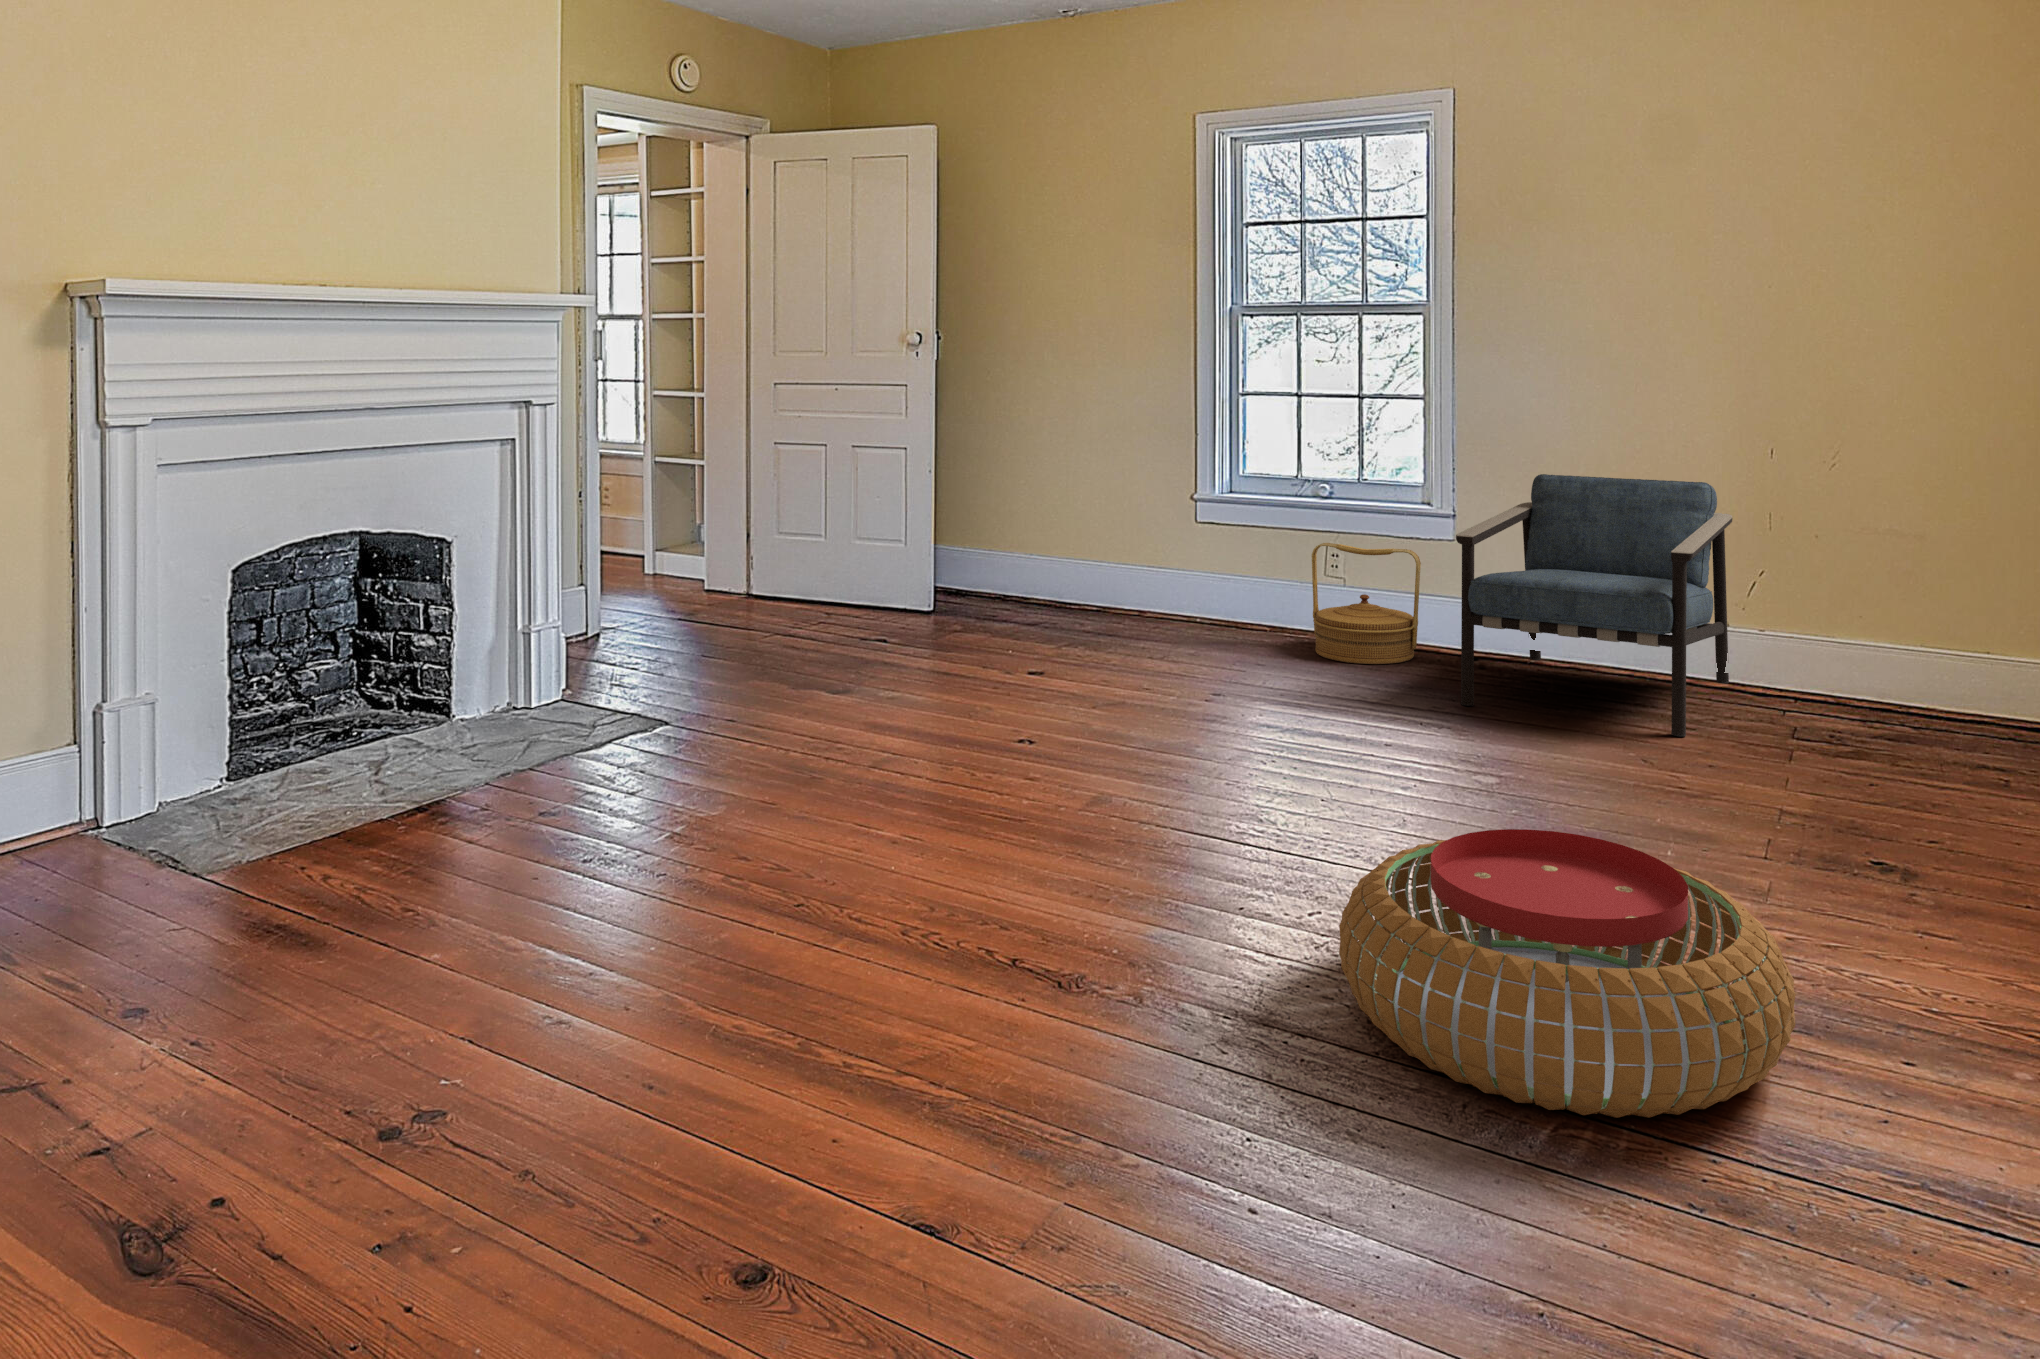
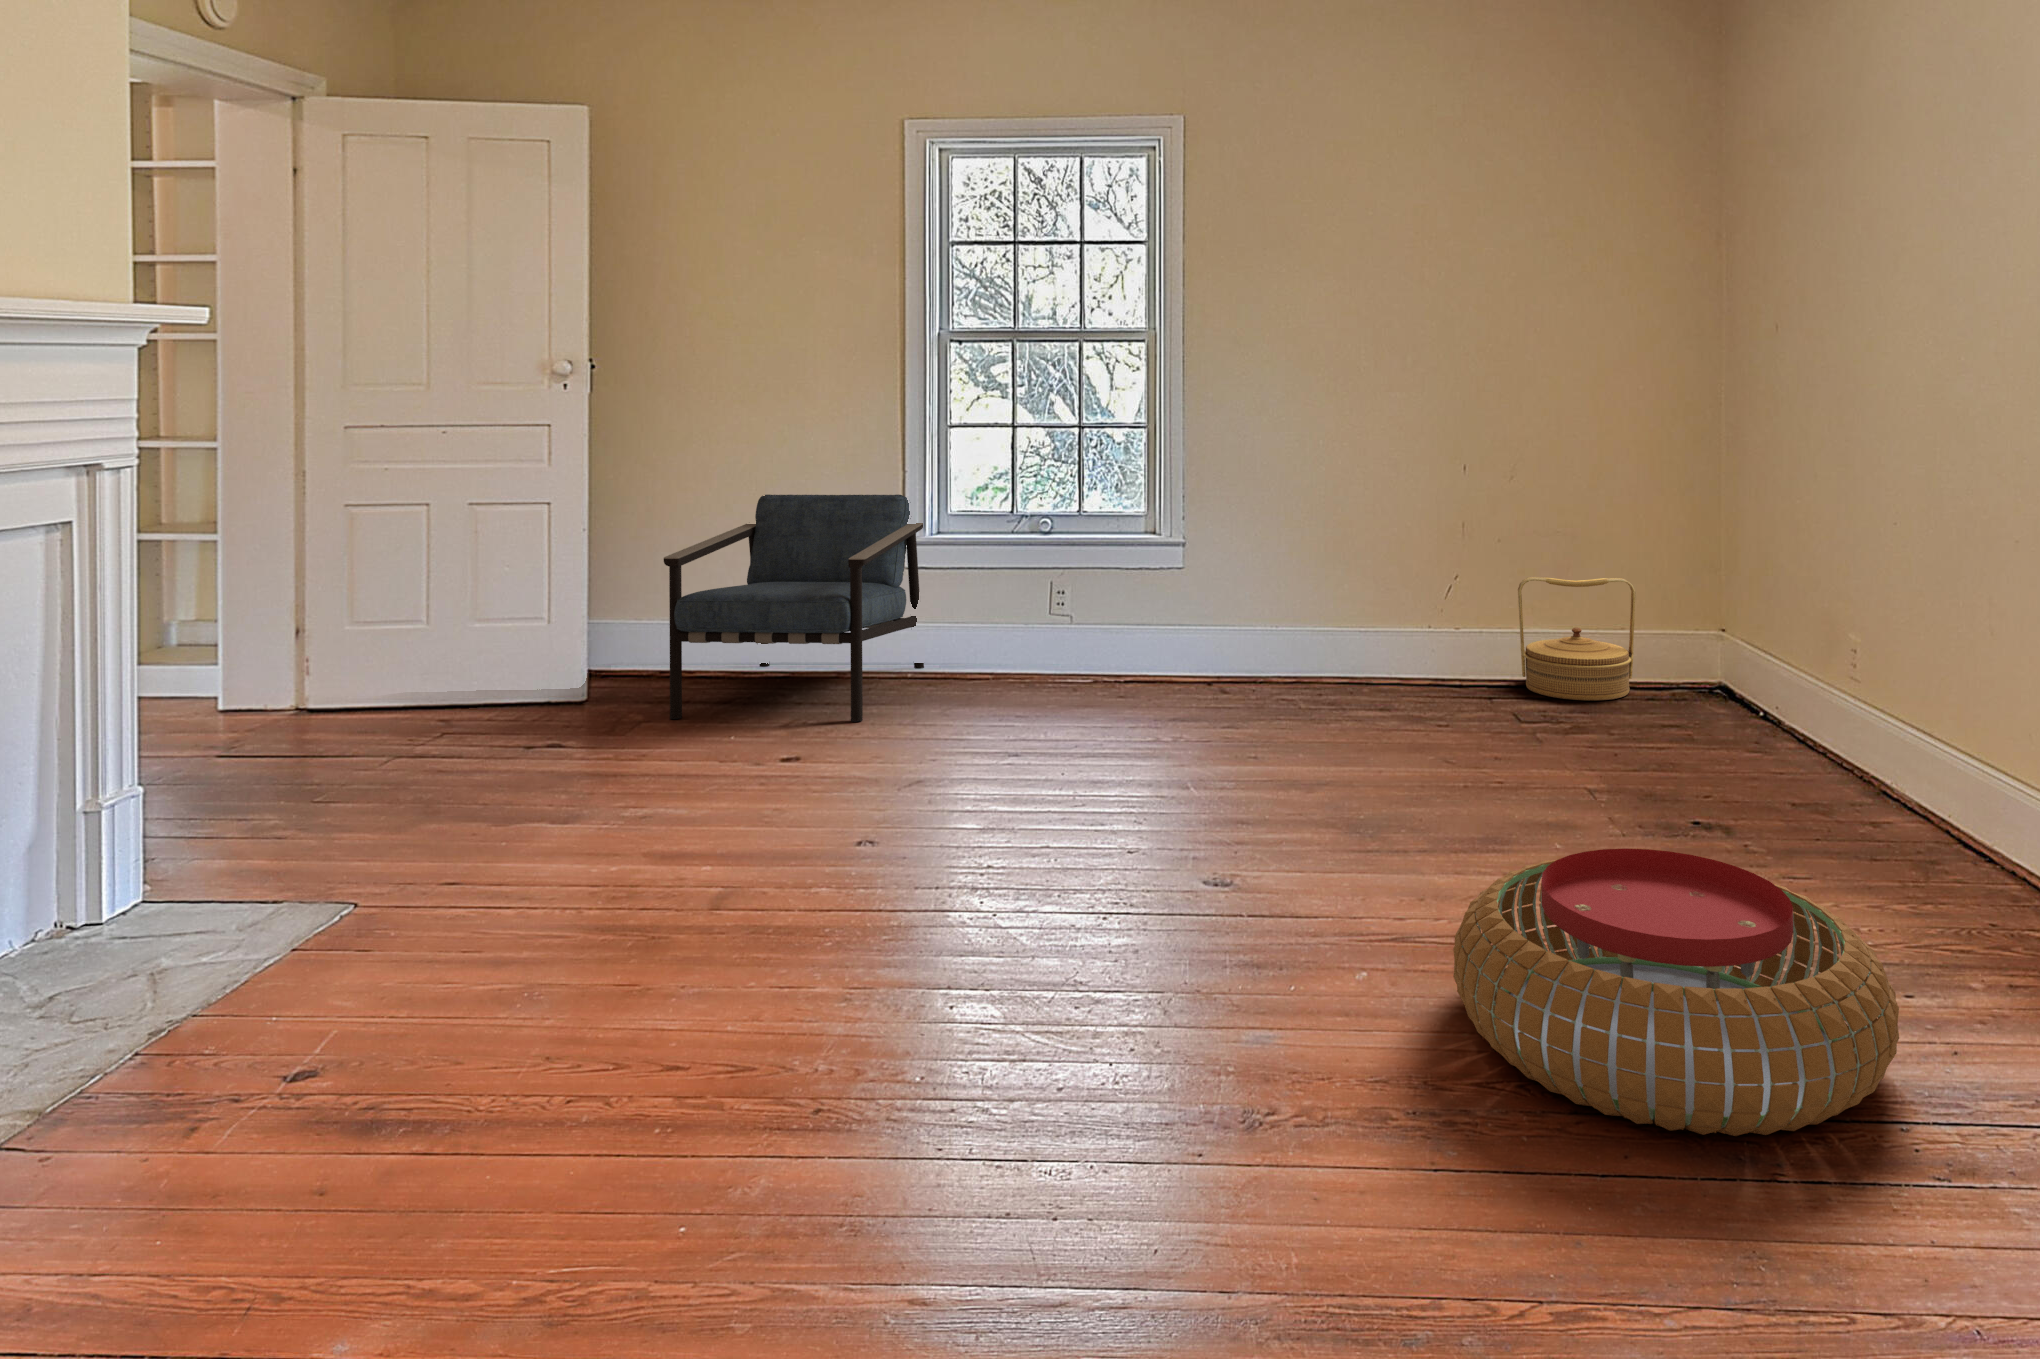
armchair: present [1456,474,1732,736] -> present [664,495,924,722]
woven basket: present [1312,543,1421,664] -> present [1518,577,1635,701]

